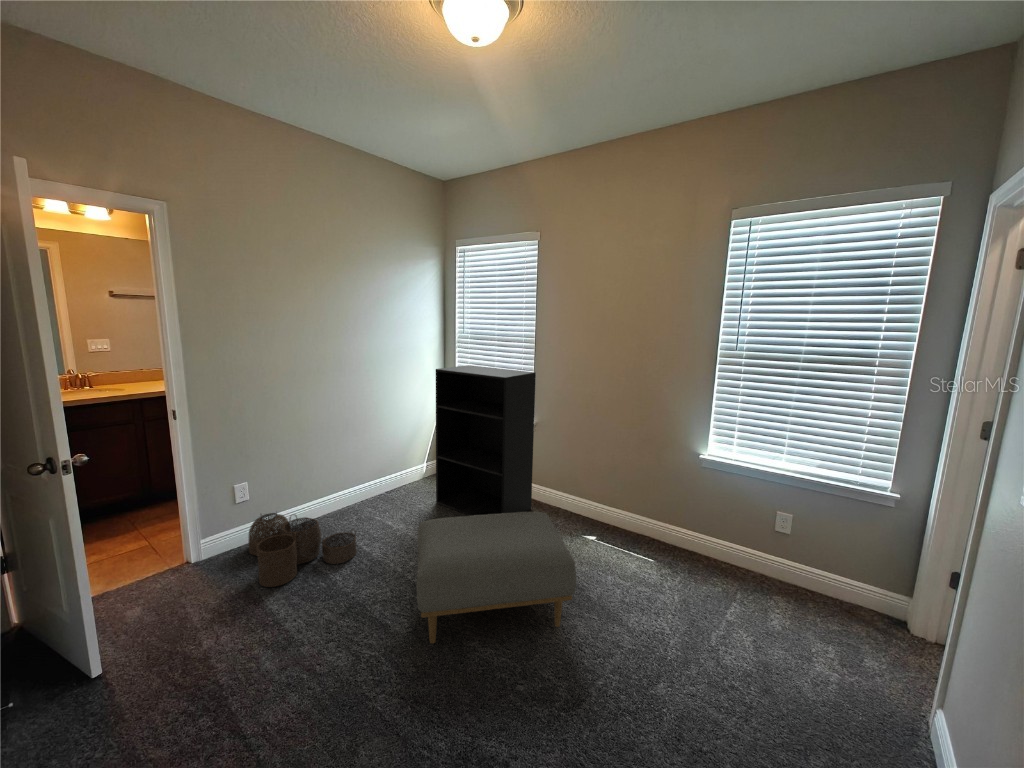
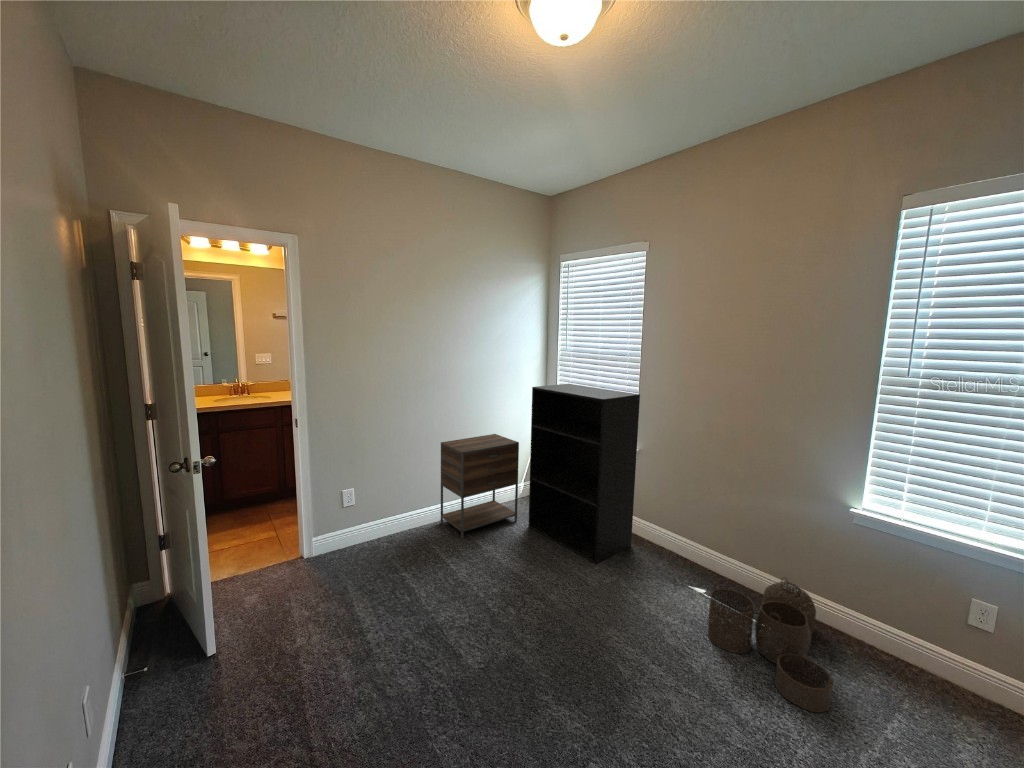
nightstand: none [343,417,424,522] -> present [441,434,519,539]
ottoman: present [416,512,576,644] -> none [489,547,670,696]
woven basket: present [249,513,357,587] -> present [708,580,833,712]

